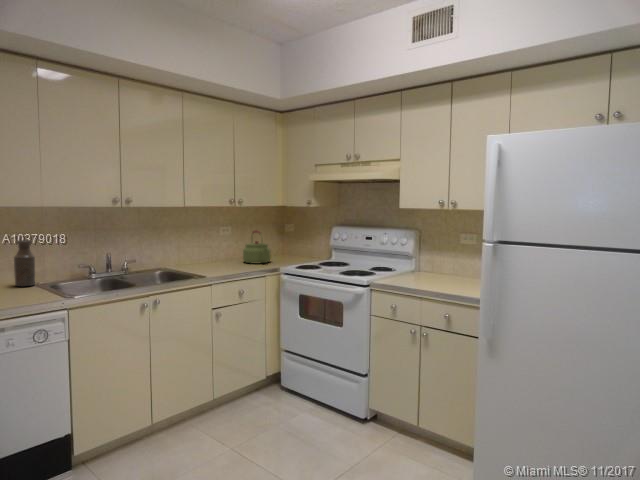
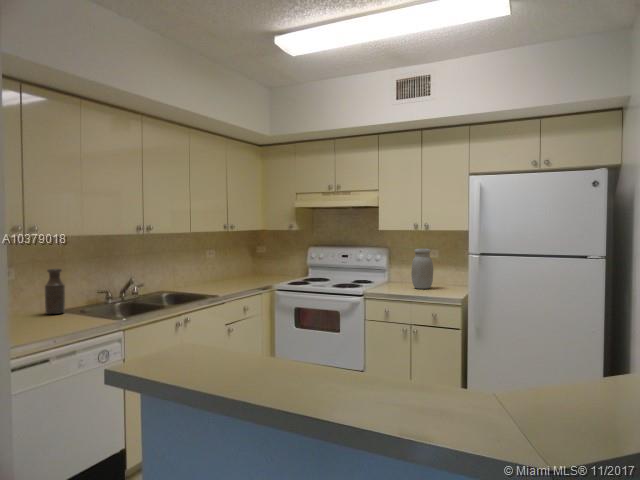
kettle: present [243,230,271,264] -> none [231,253,257,283]
jar: none [435,233,462,283] -> present [411,249,433,289]

